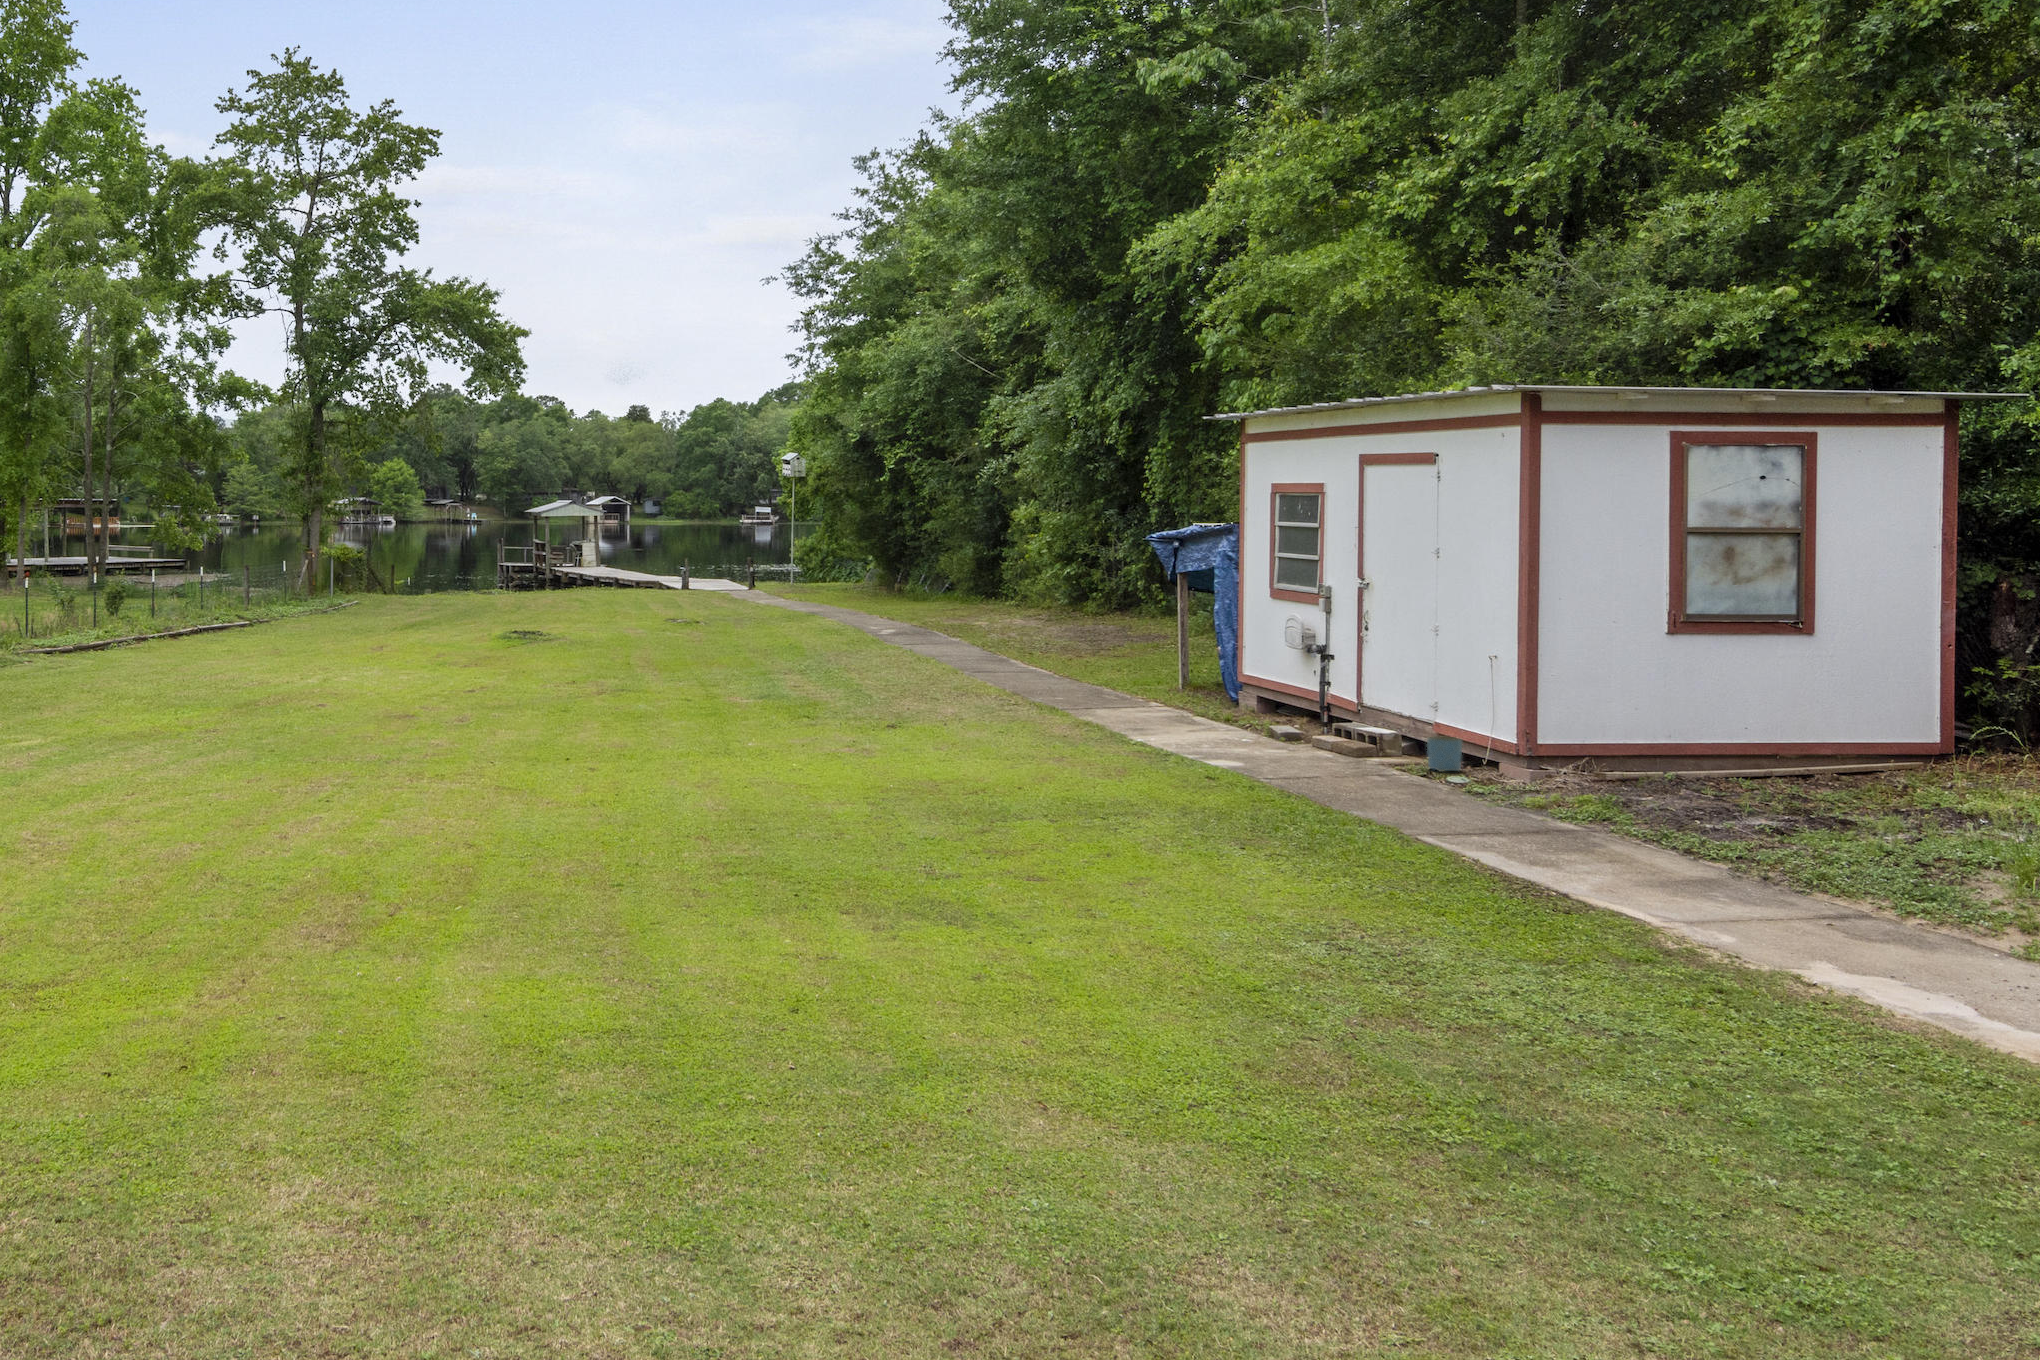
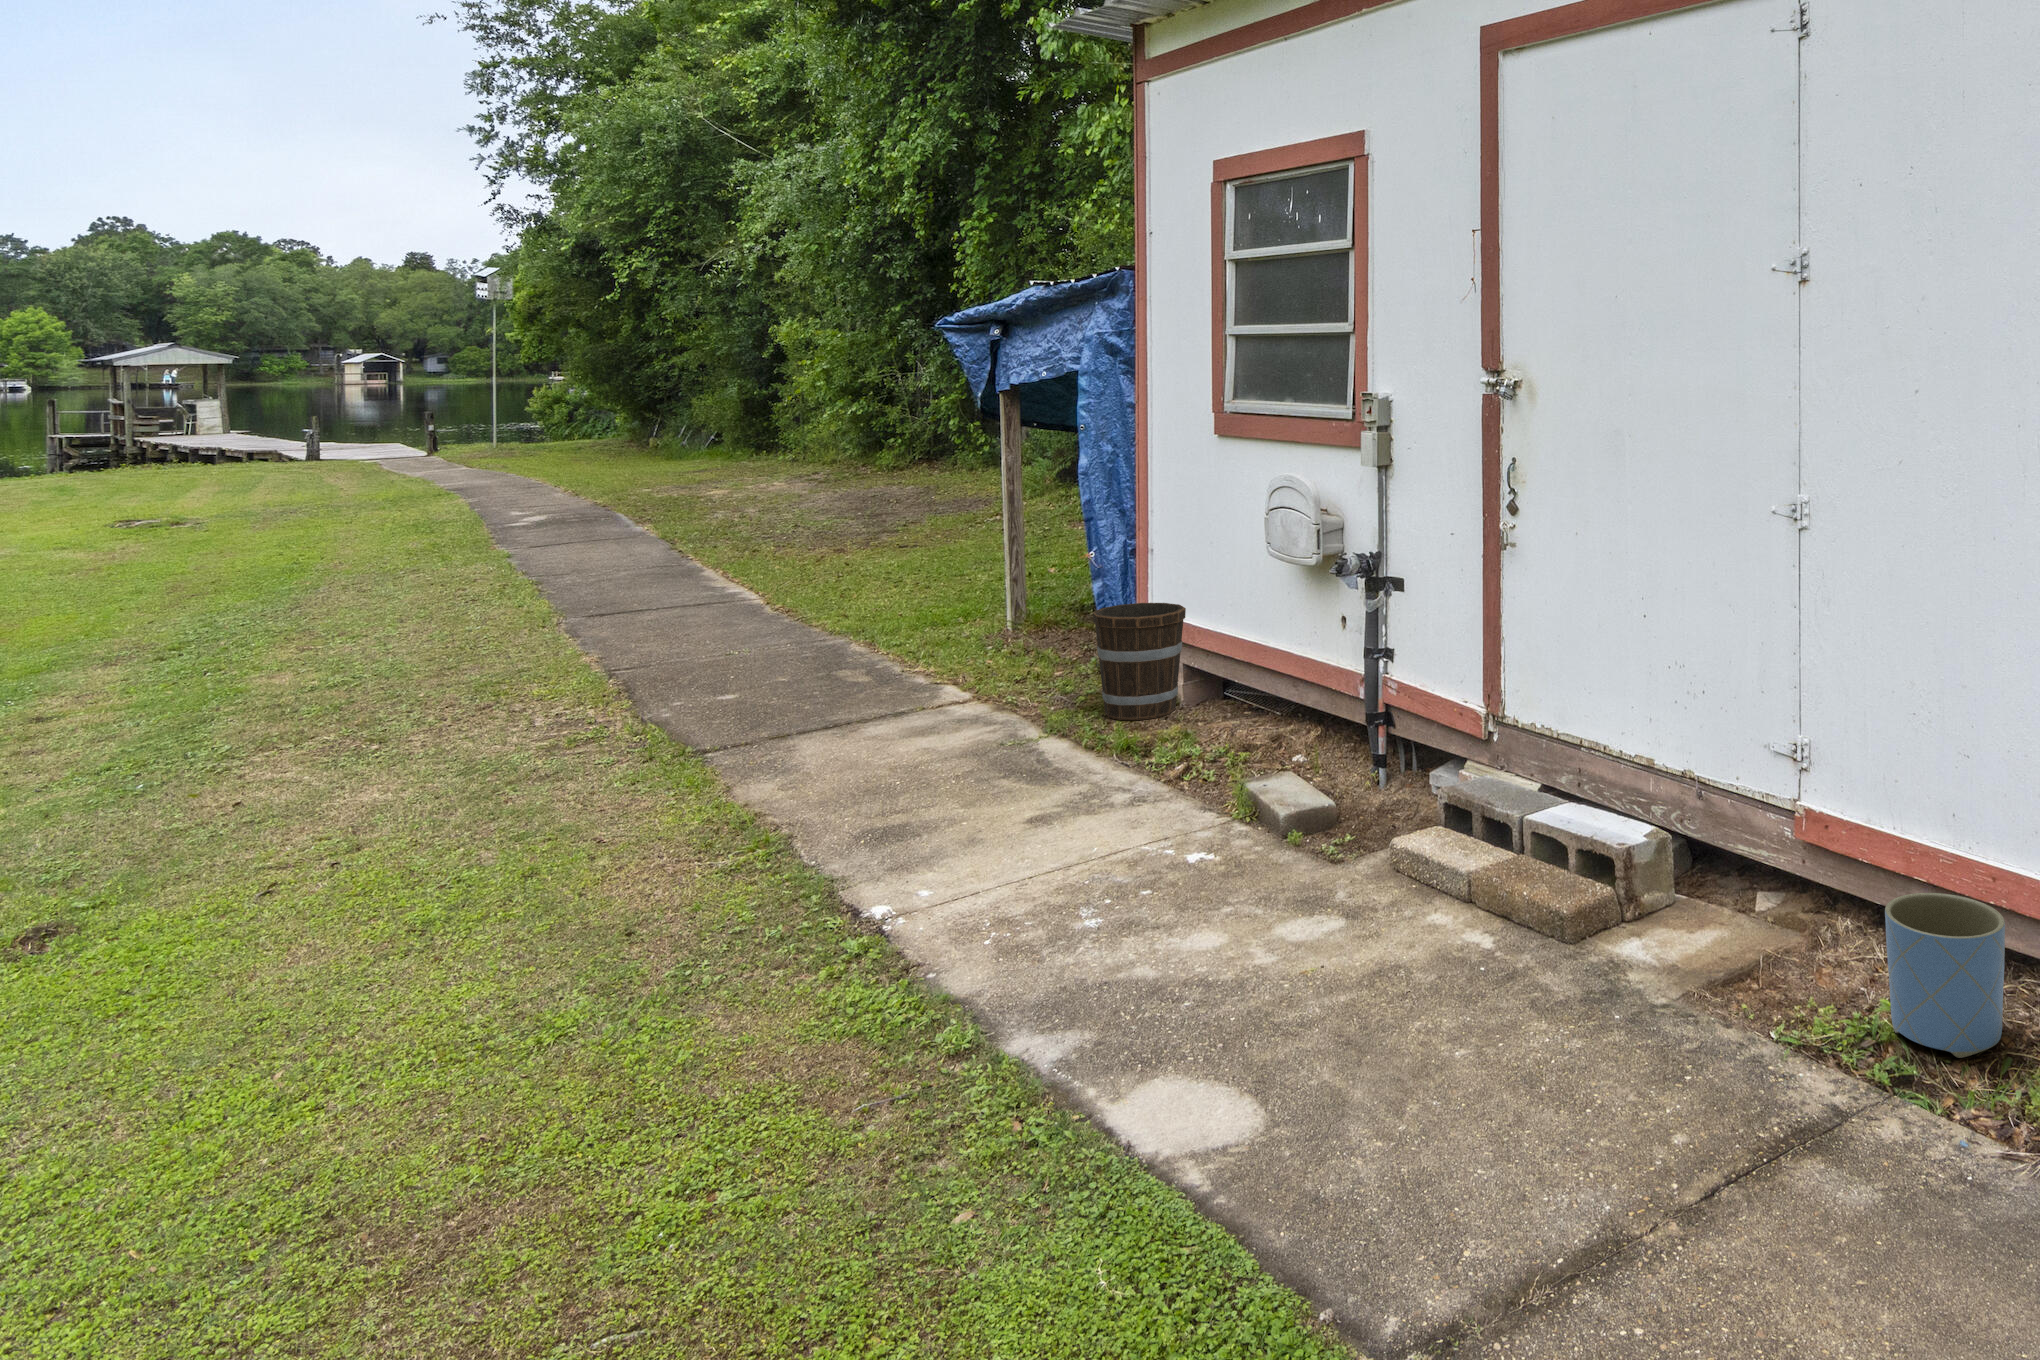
bucket: none [1217,669,1257,715] -> present [1093,603,1186,720]

